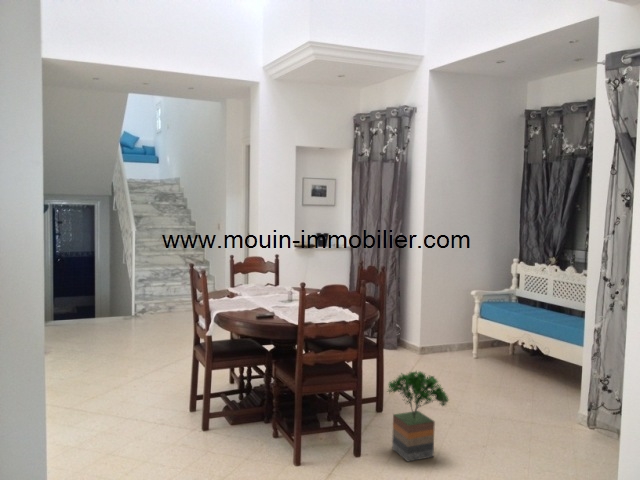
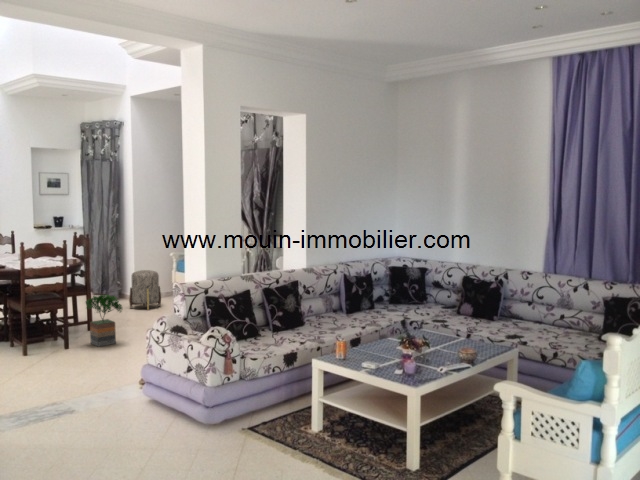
ottoman: none [418,315,462,375] -> present [129,270,161,310]

